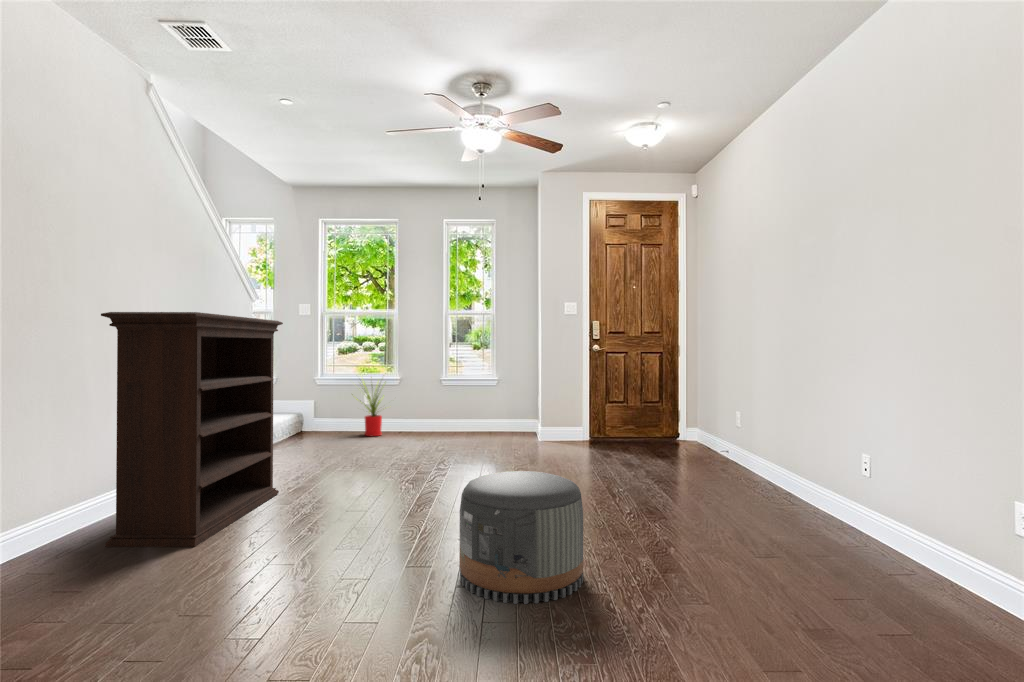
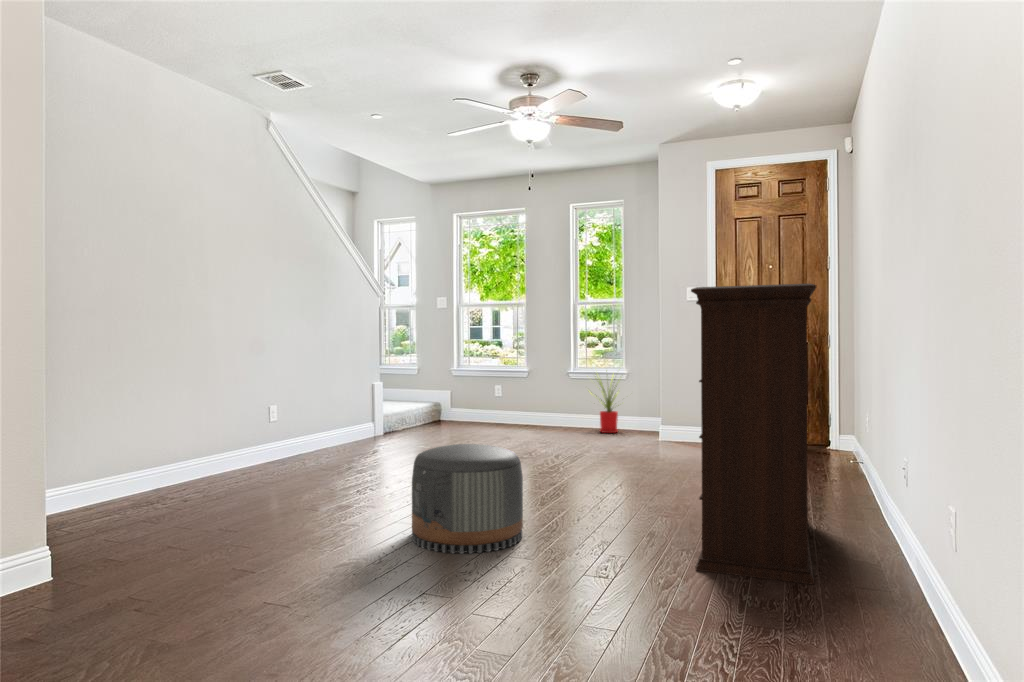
bookshelf: present [101,312,283,547] -> present [691,284,816,585]
house plant: present [356,383,382,436] -> present [599,379,618,433]

